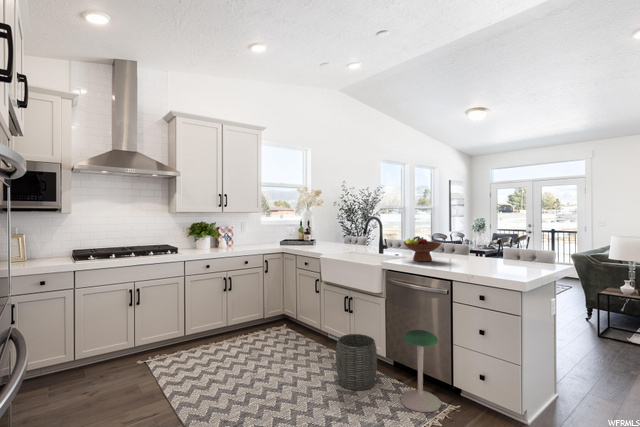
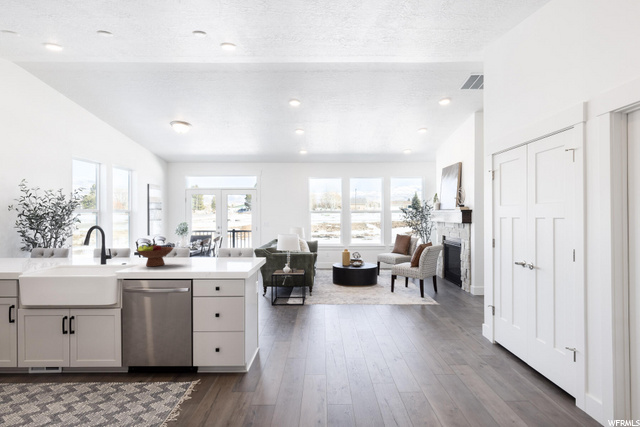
stool: present [400,330,441,412] -> none [148,327,186,399]
woven basket: present [336,334,377,390] -> none [68,349,118,409]

